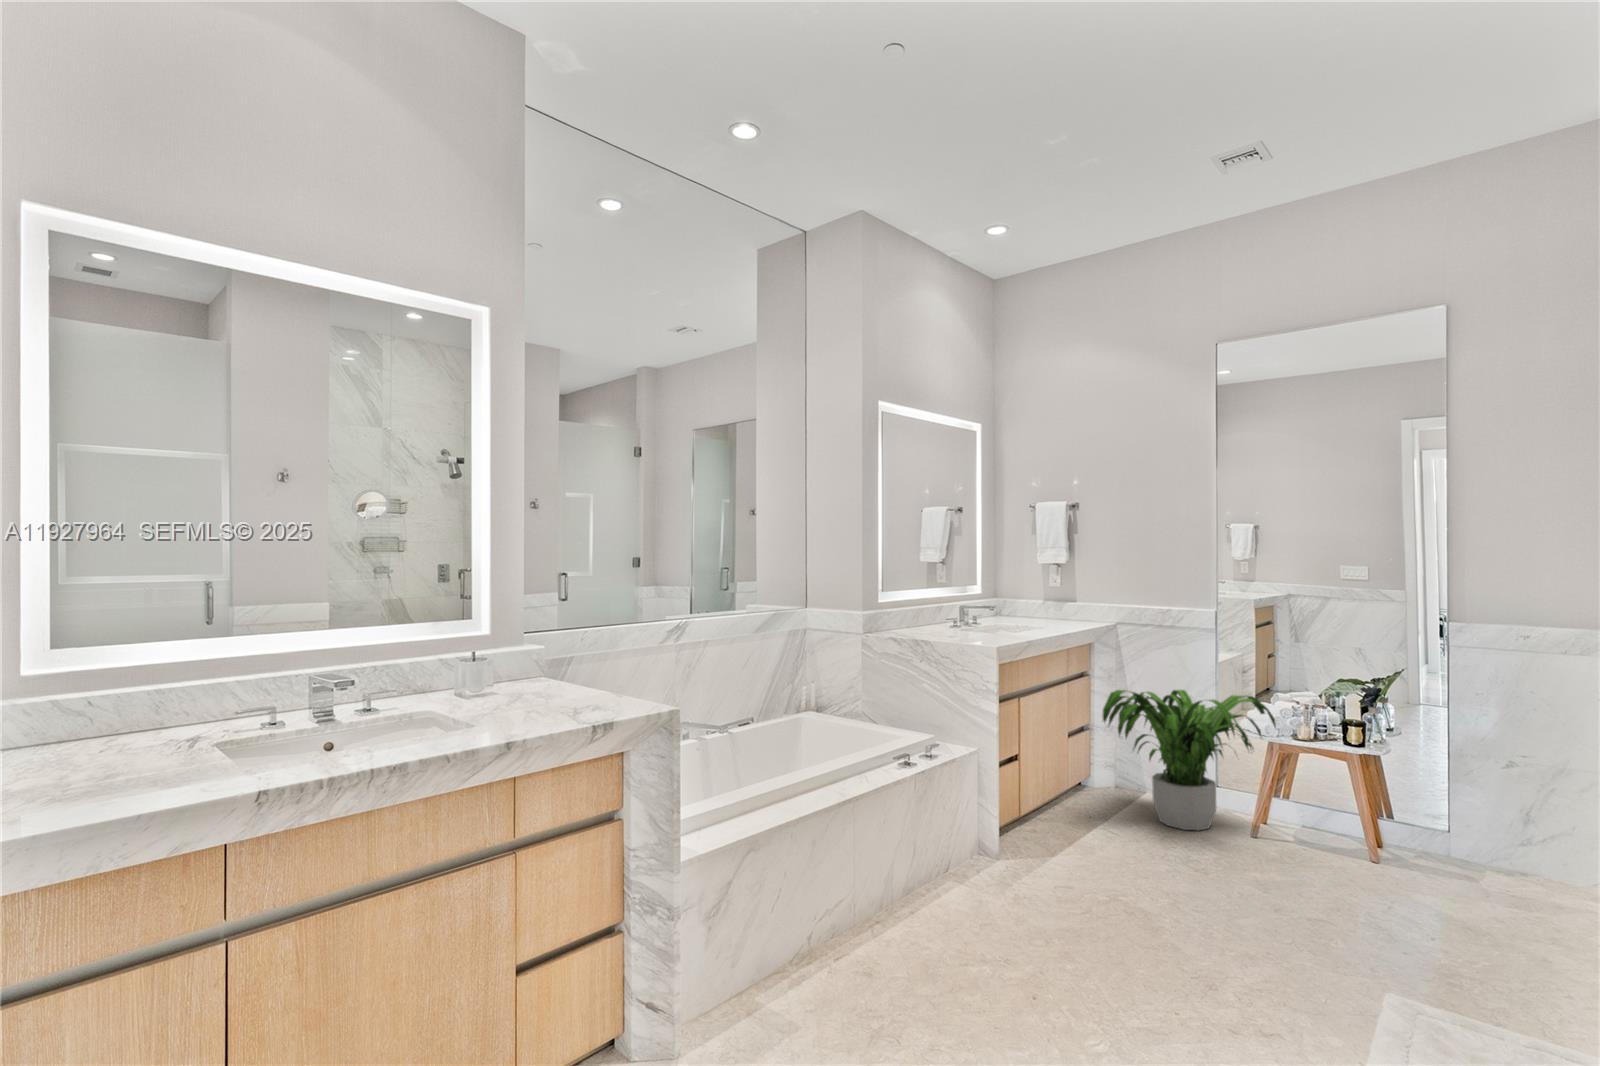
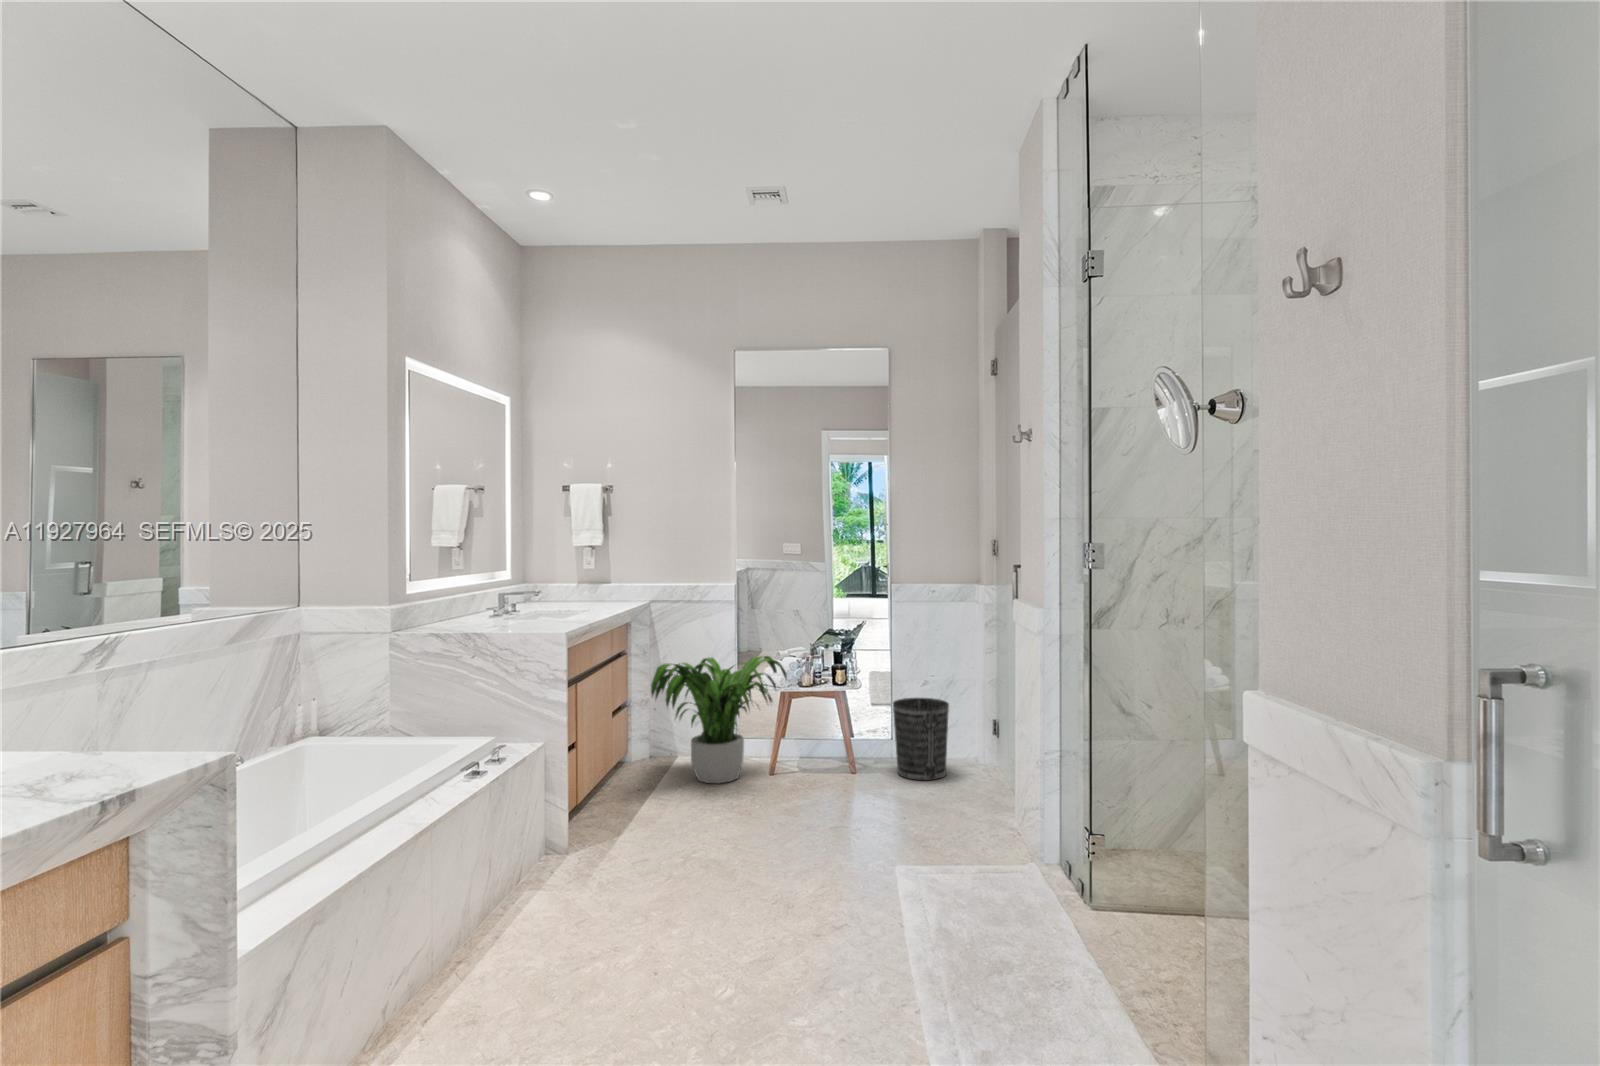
wastebasket: none [1432,775,1529,894] -> present [893,698,949,780]

